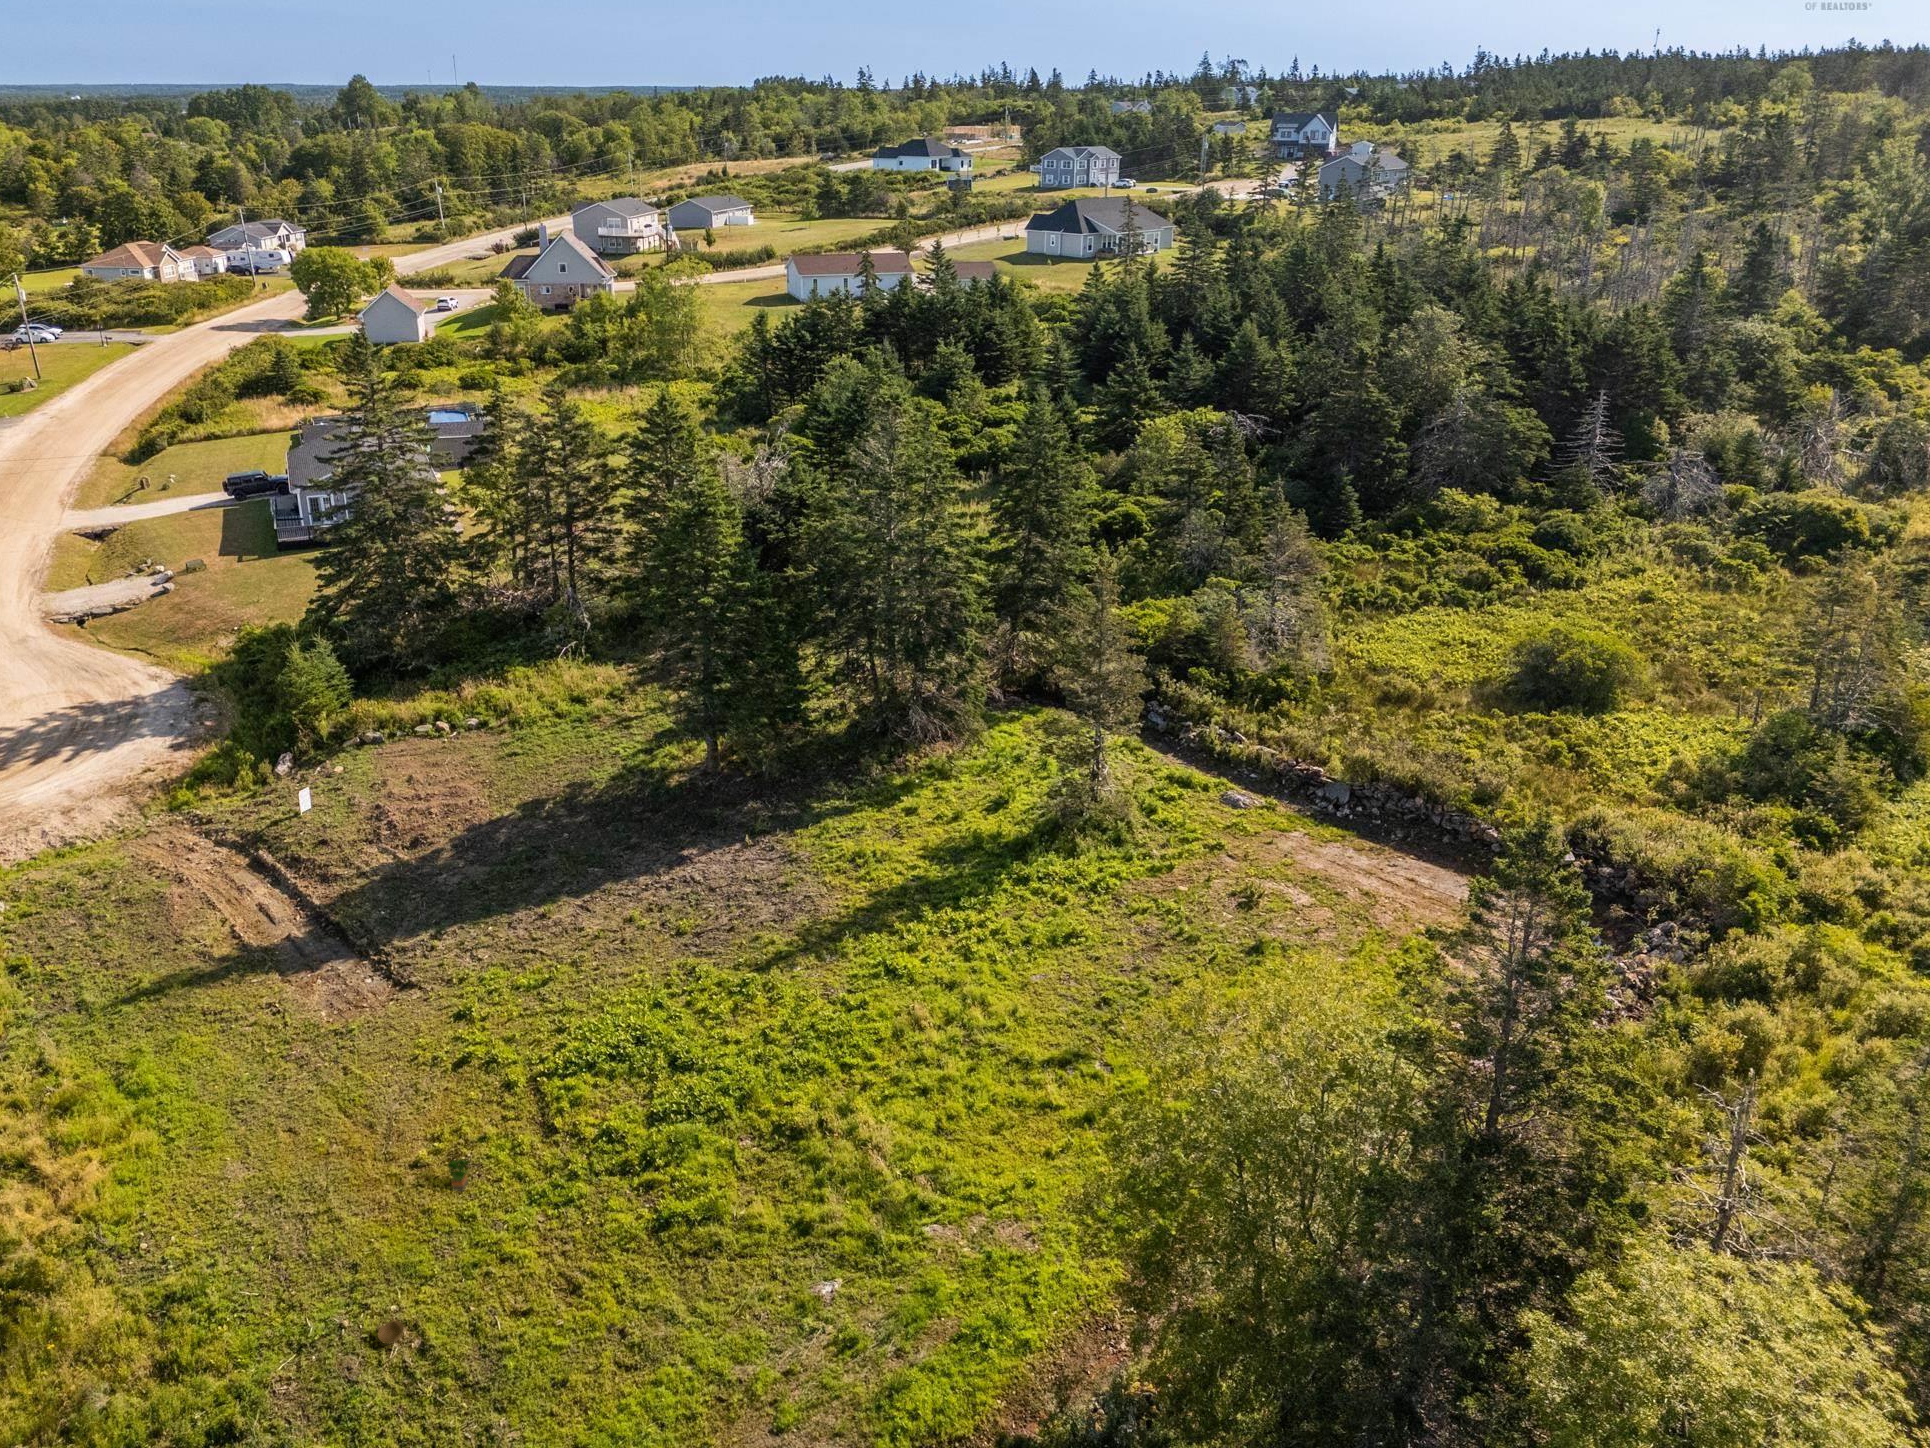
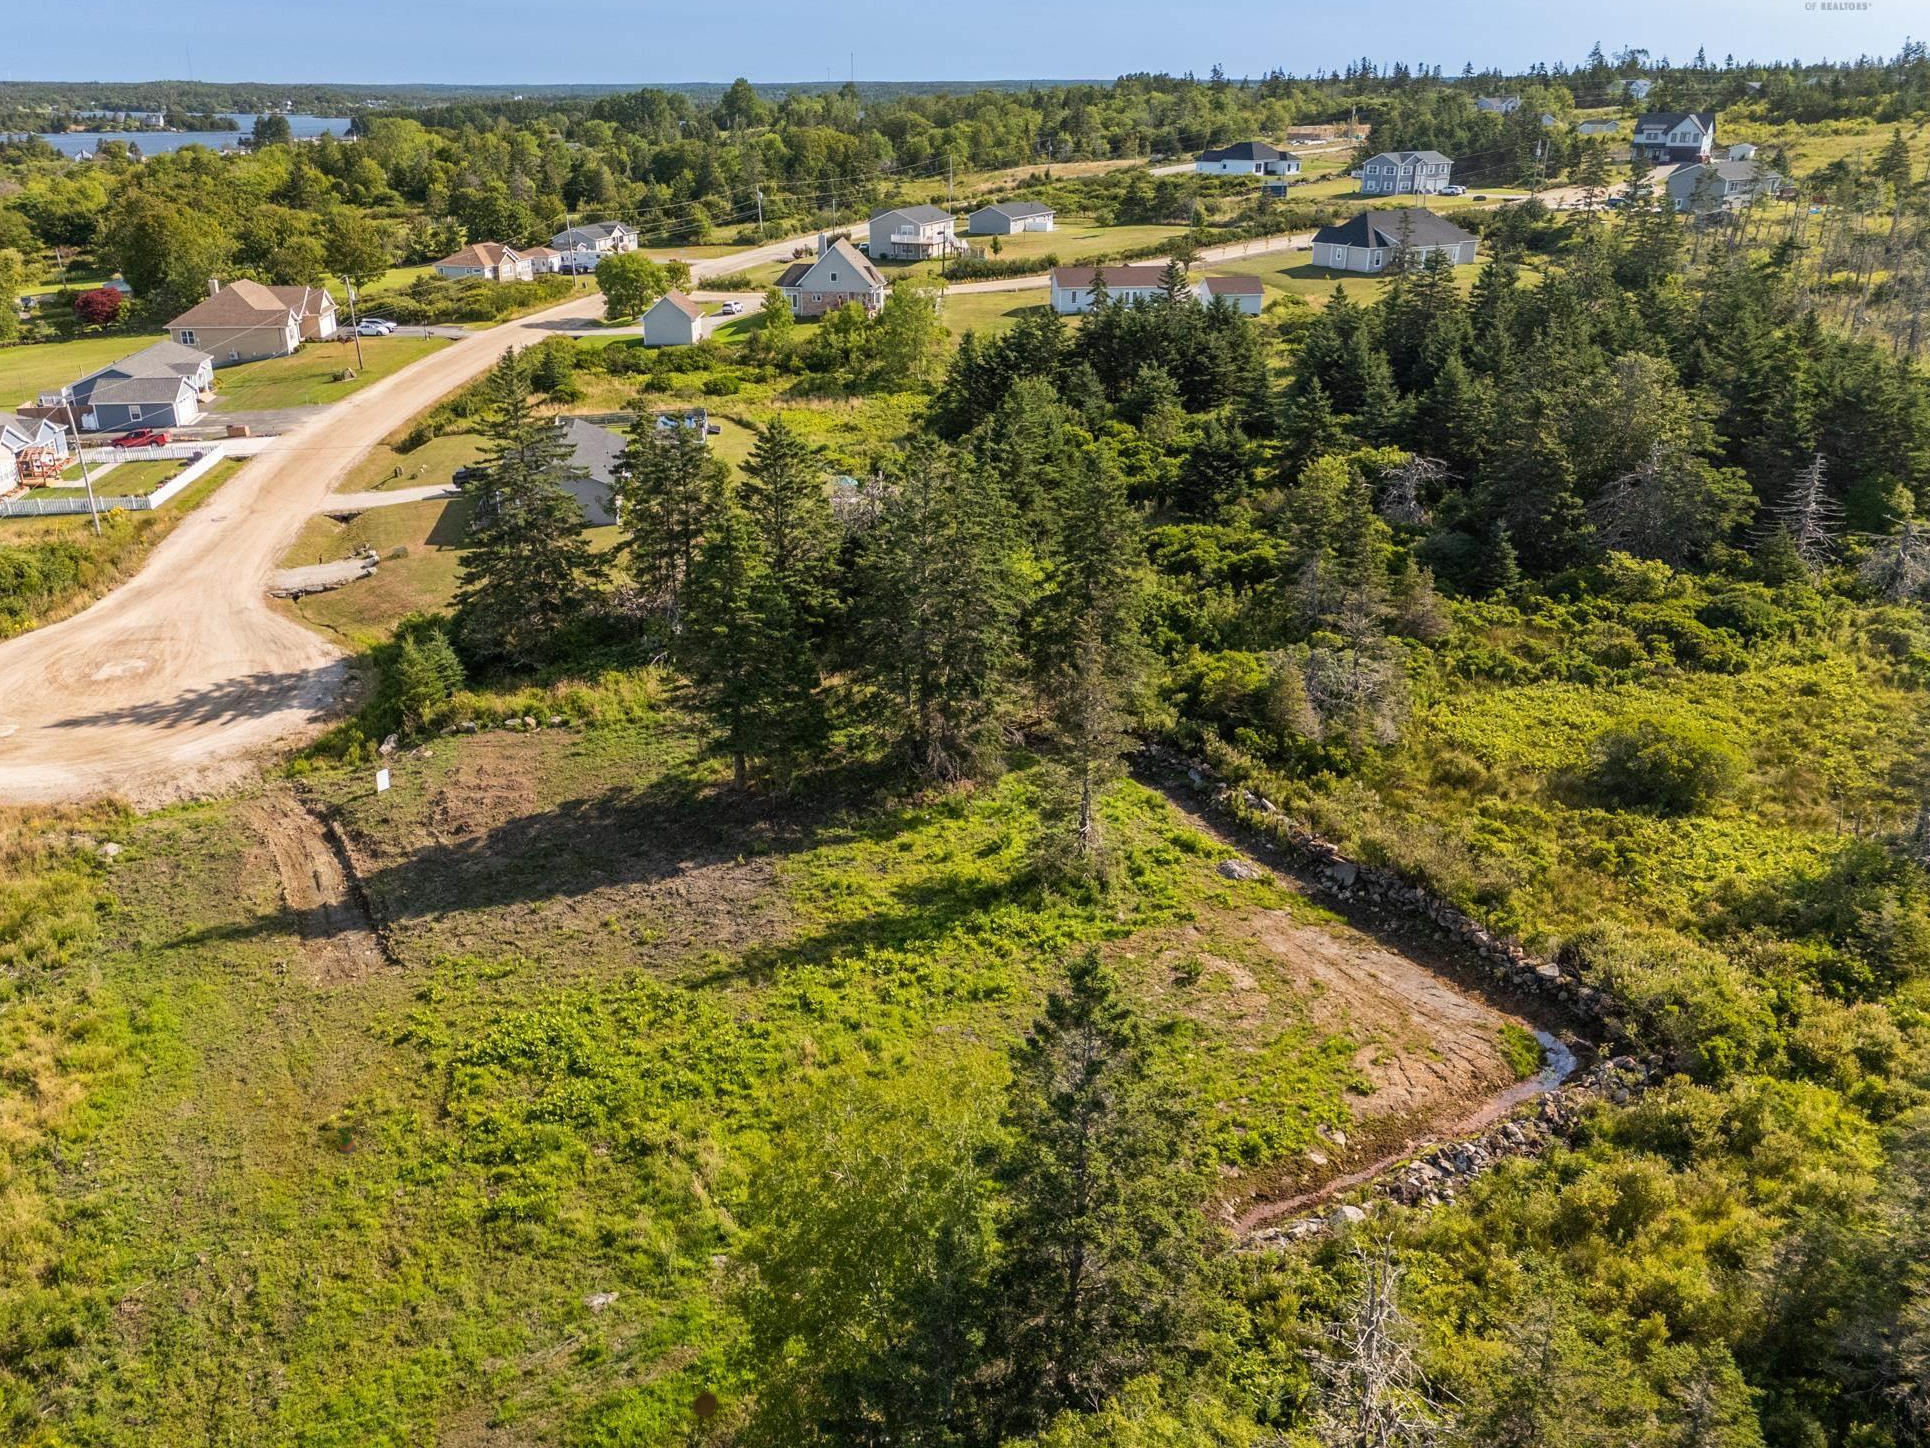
basket: present [378,1318,404,1345] -> present [693,1391,718,1417]

